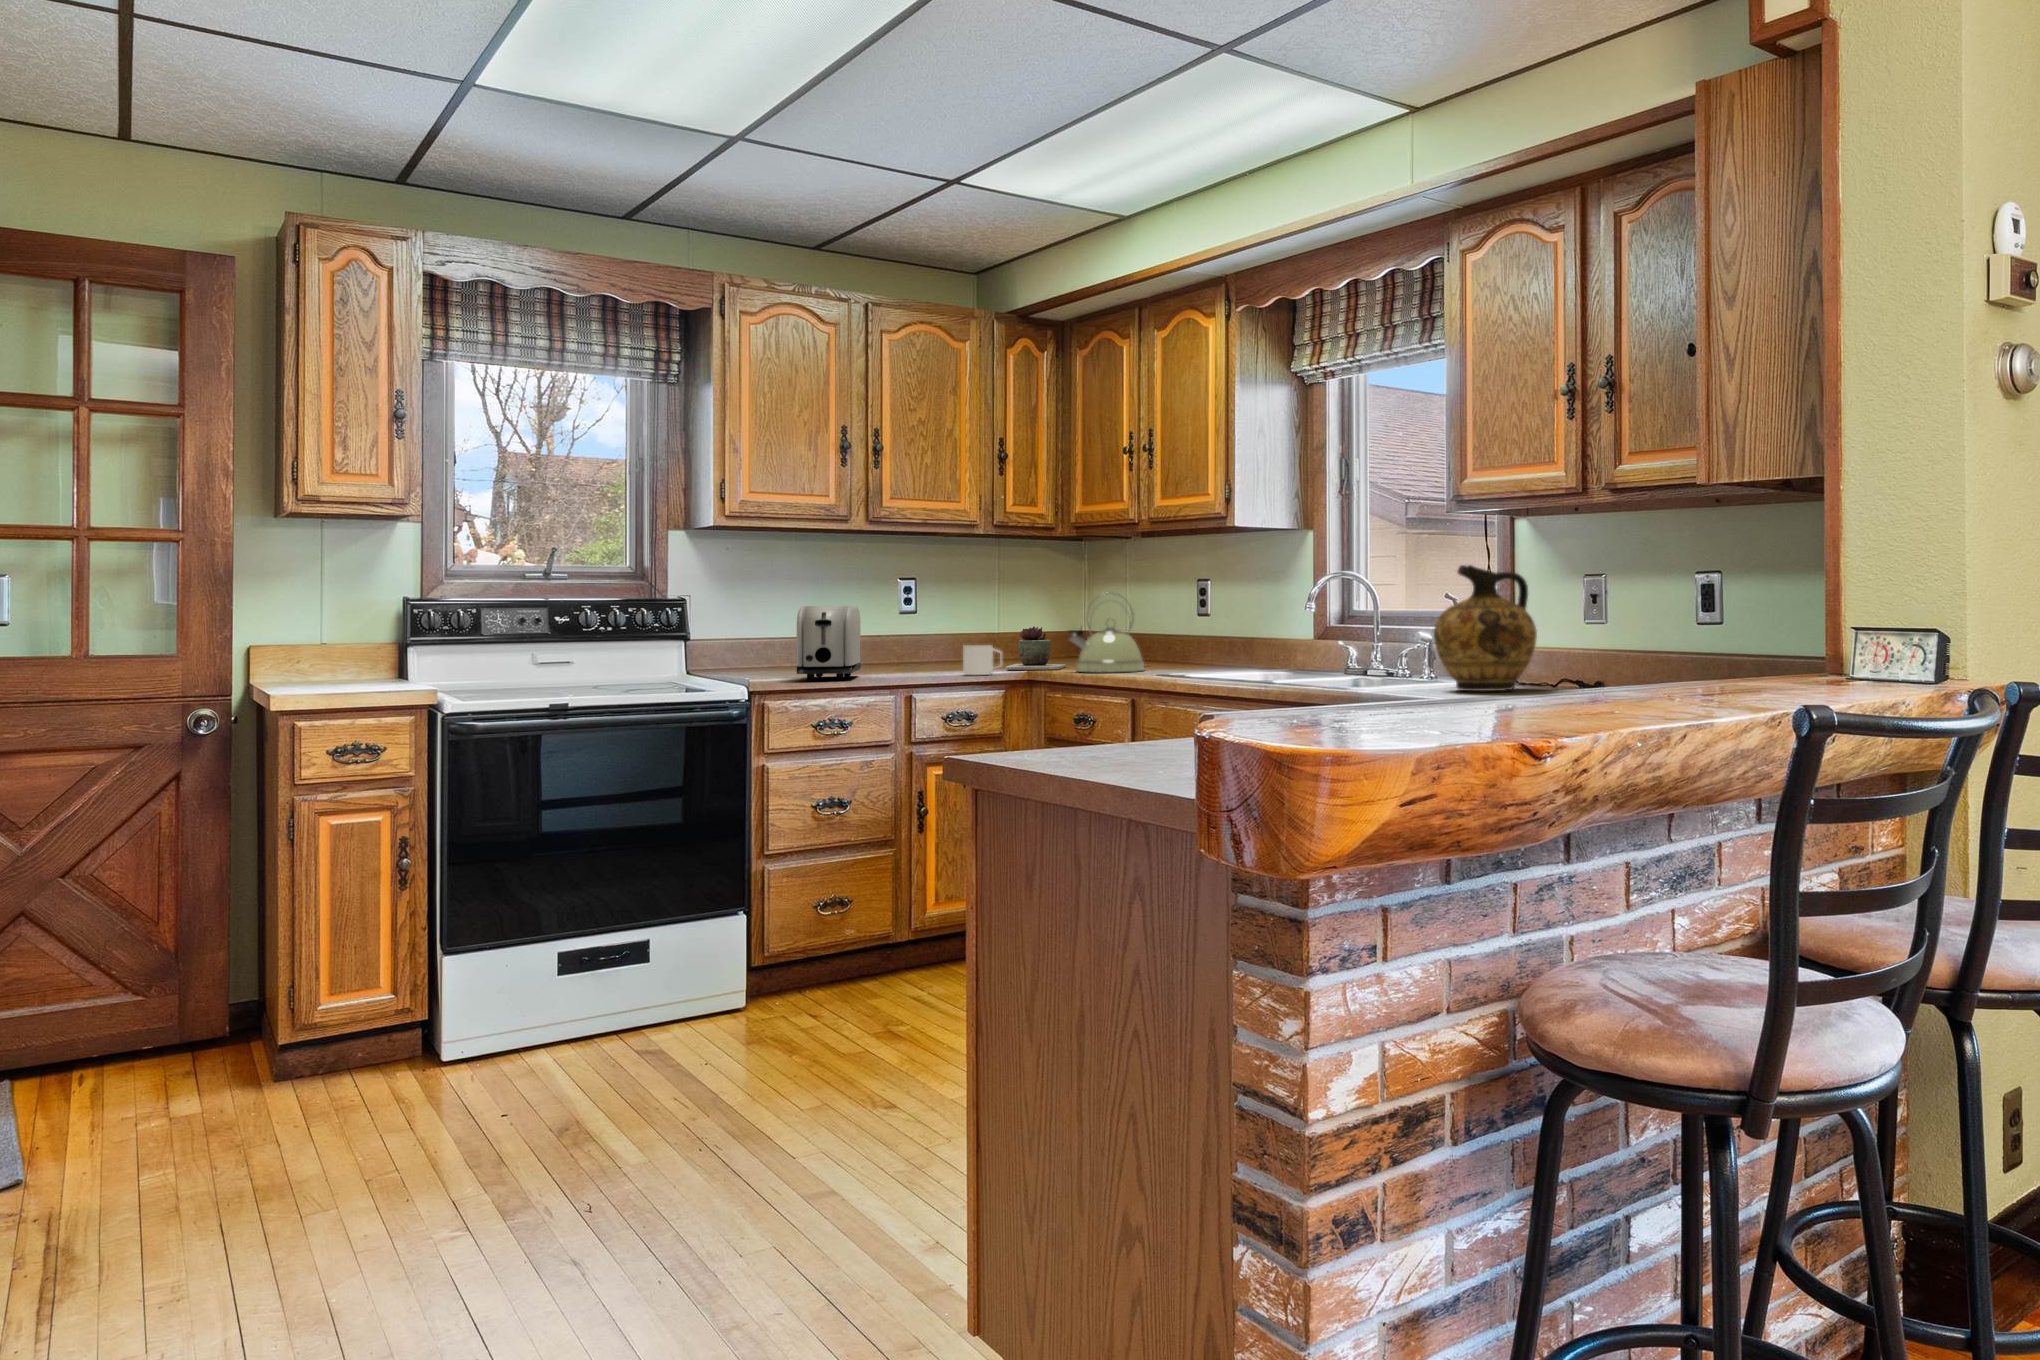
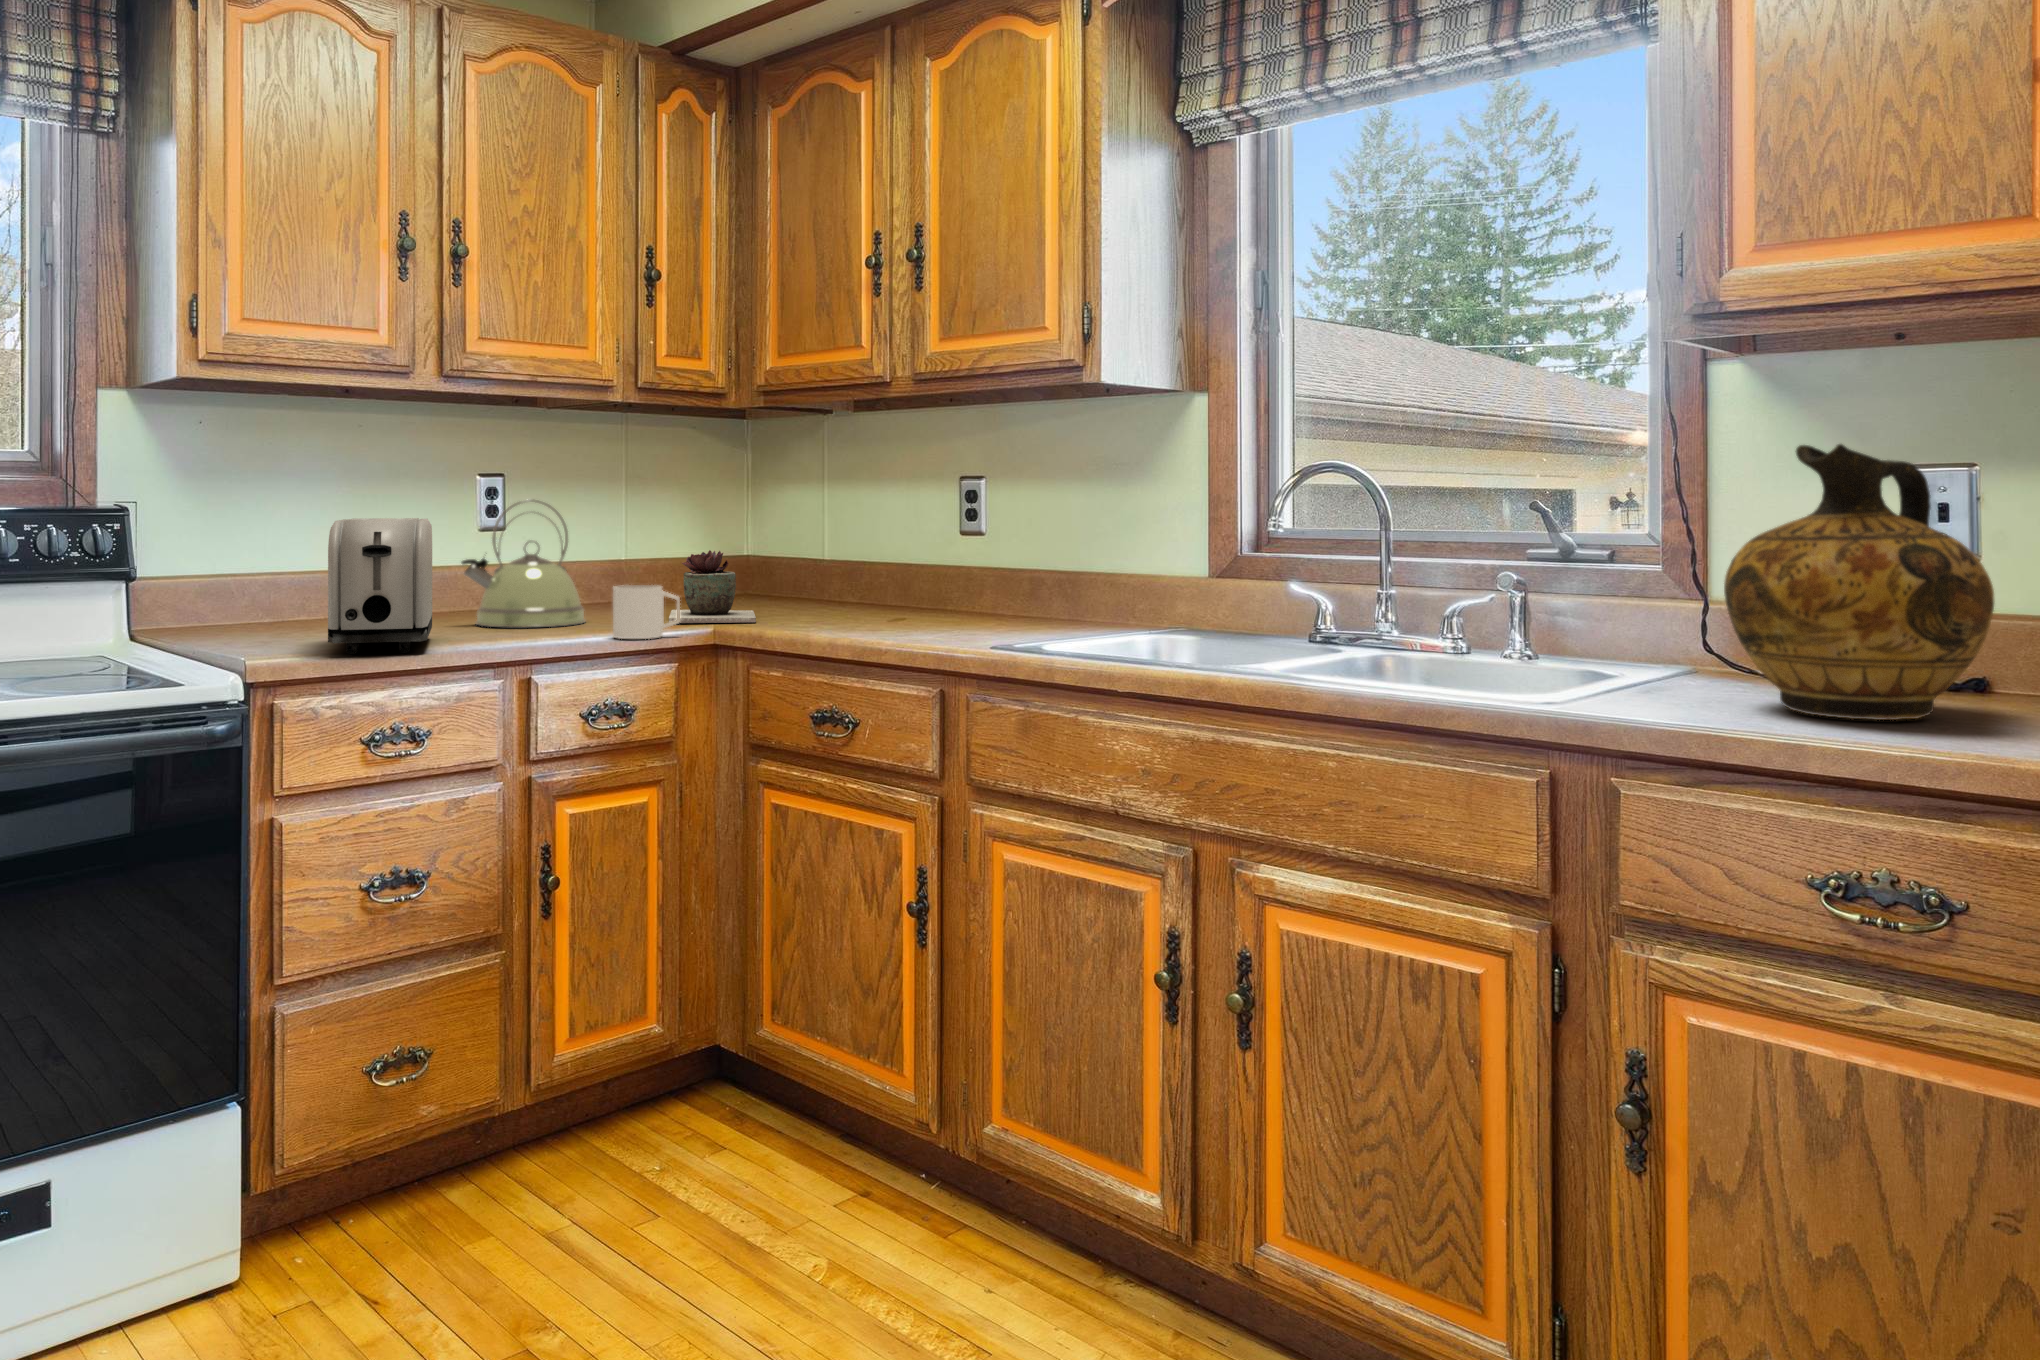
kettle: present [1068,598,1144,672] -> present [462,499,585,627]

